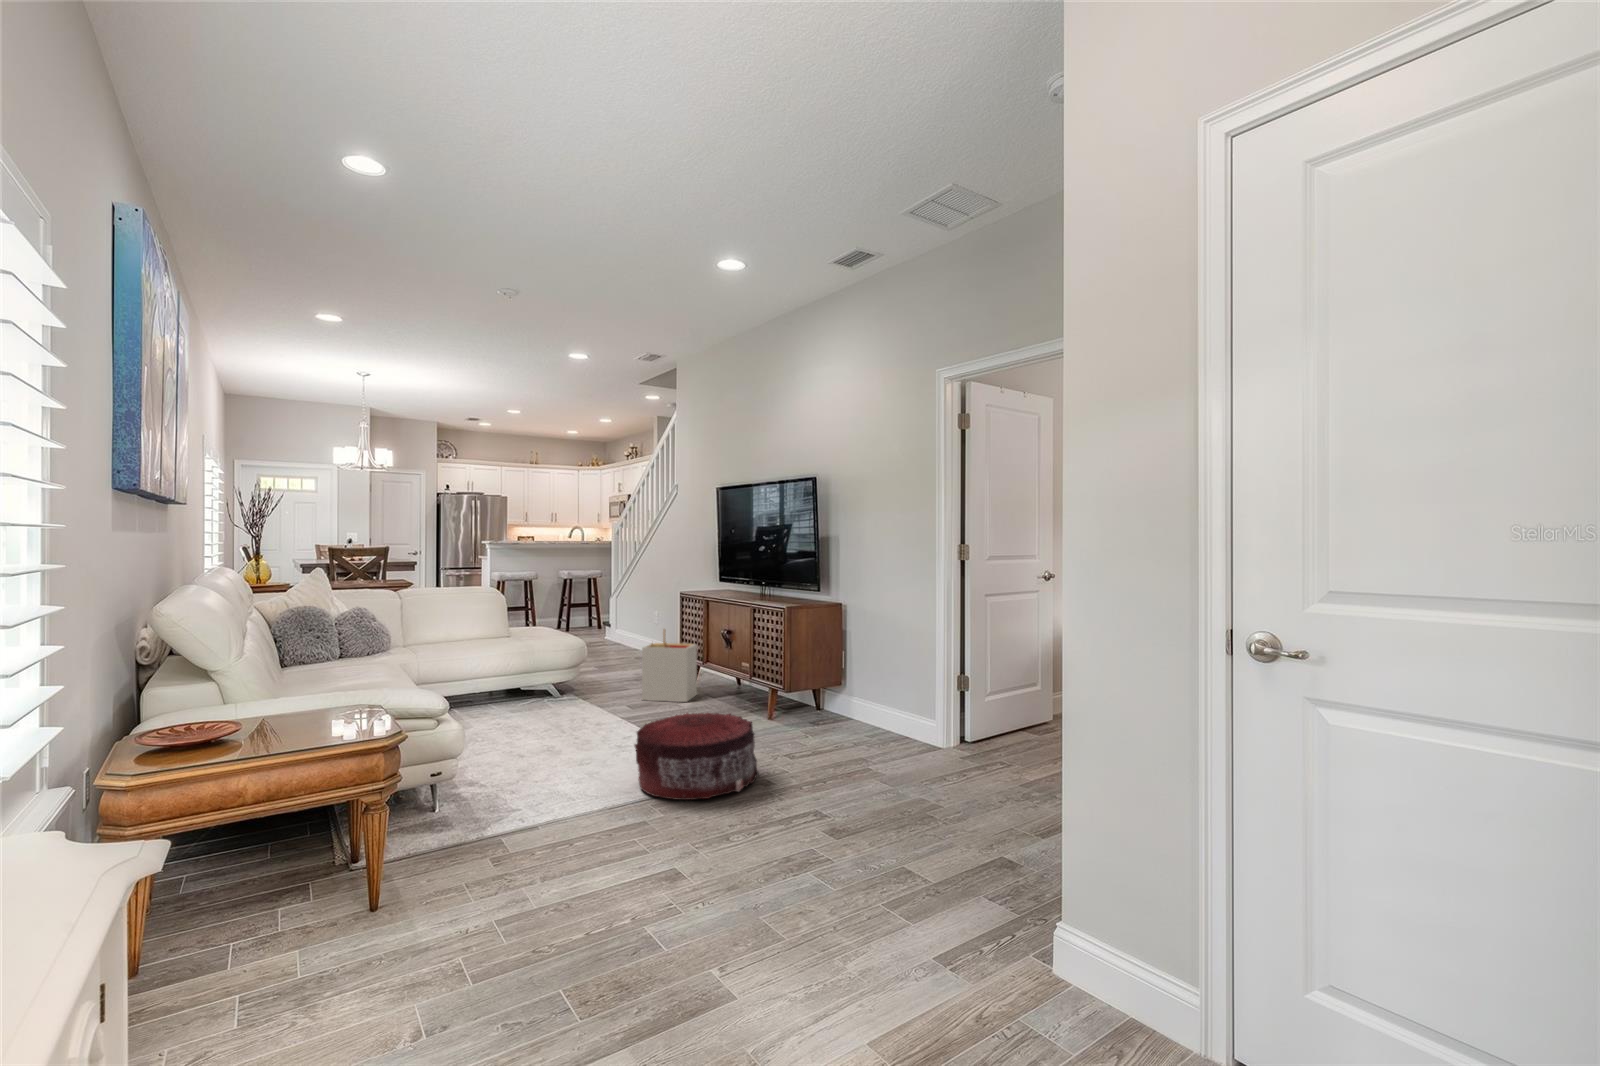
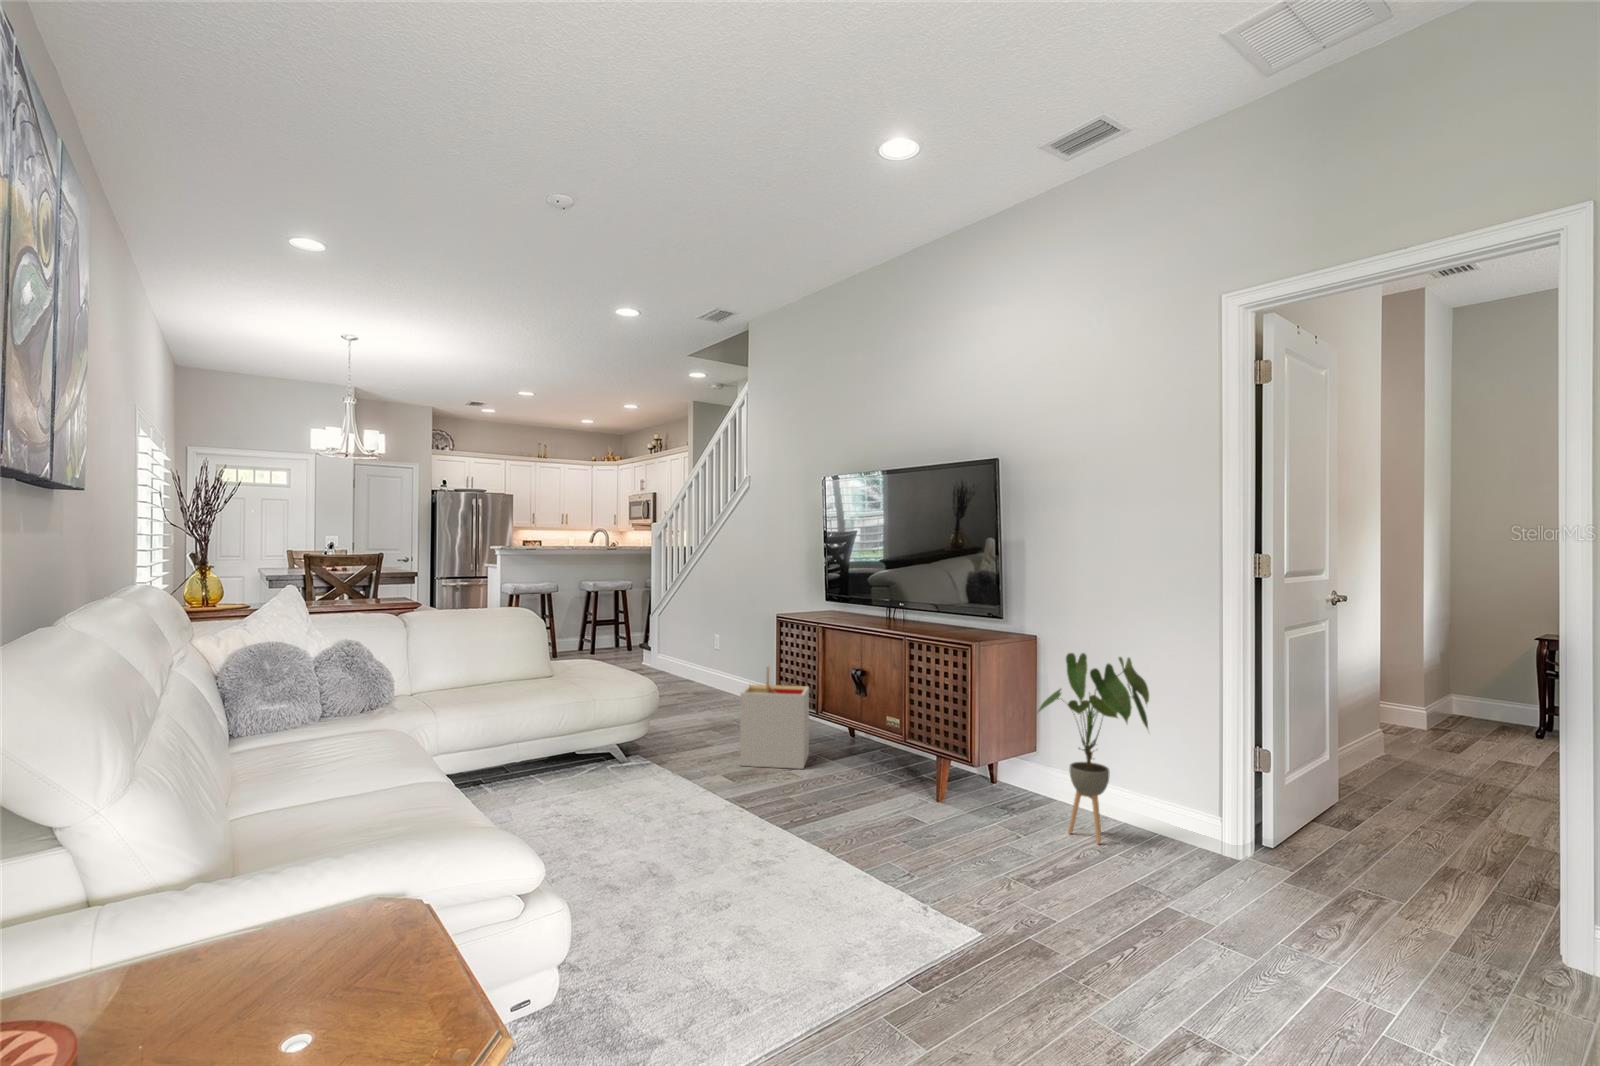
house plant: none [820,612,898,740] -> present [1038,653,1149,844]
pouf: present [634,713,759,800] -> none [825,820,1029,1003]

